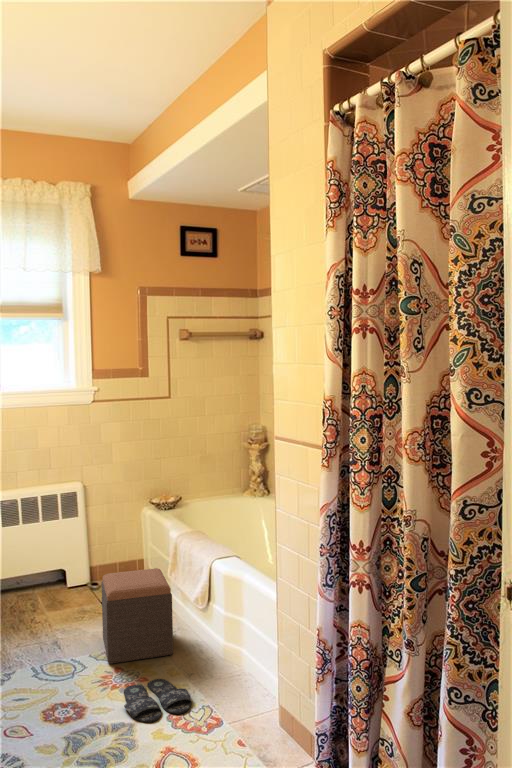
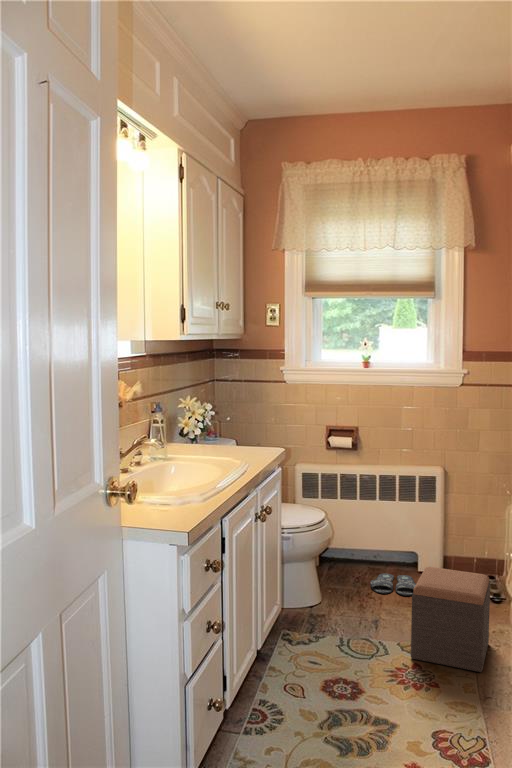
slippers: present [124,679,191,722] -> present [371,573,416,596]

